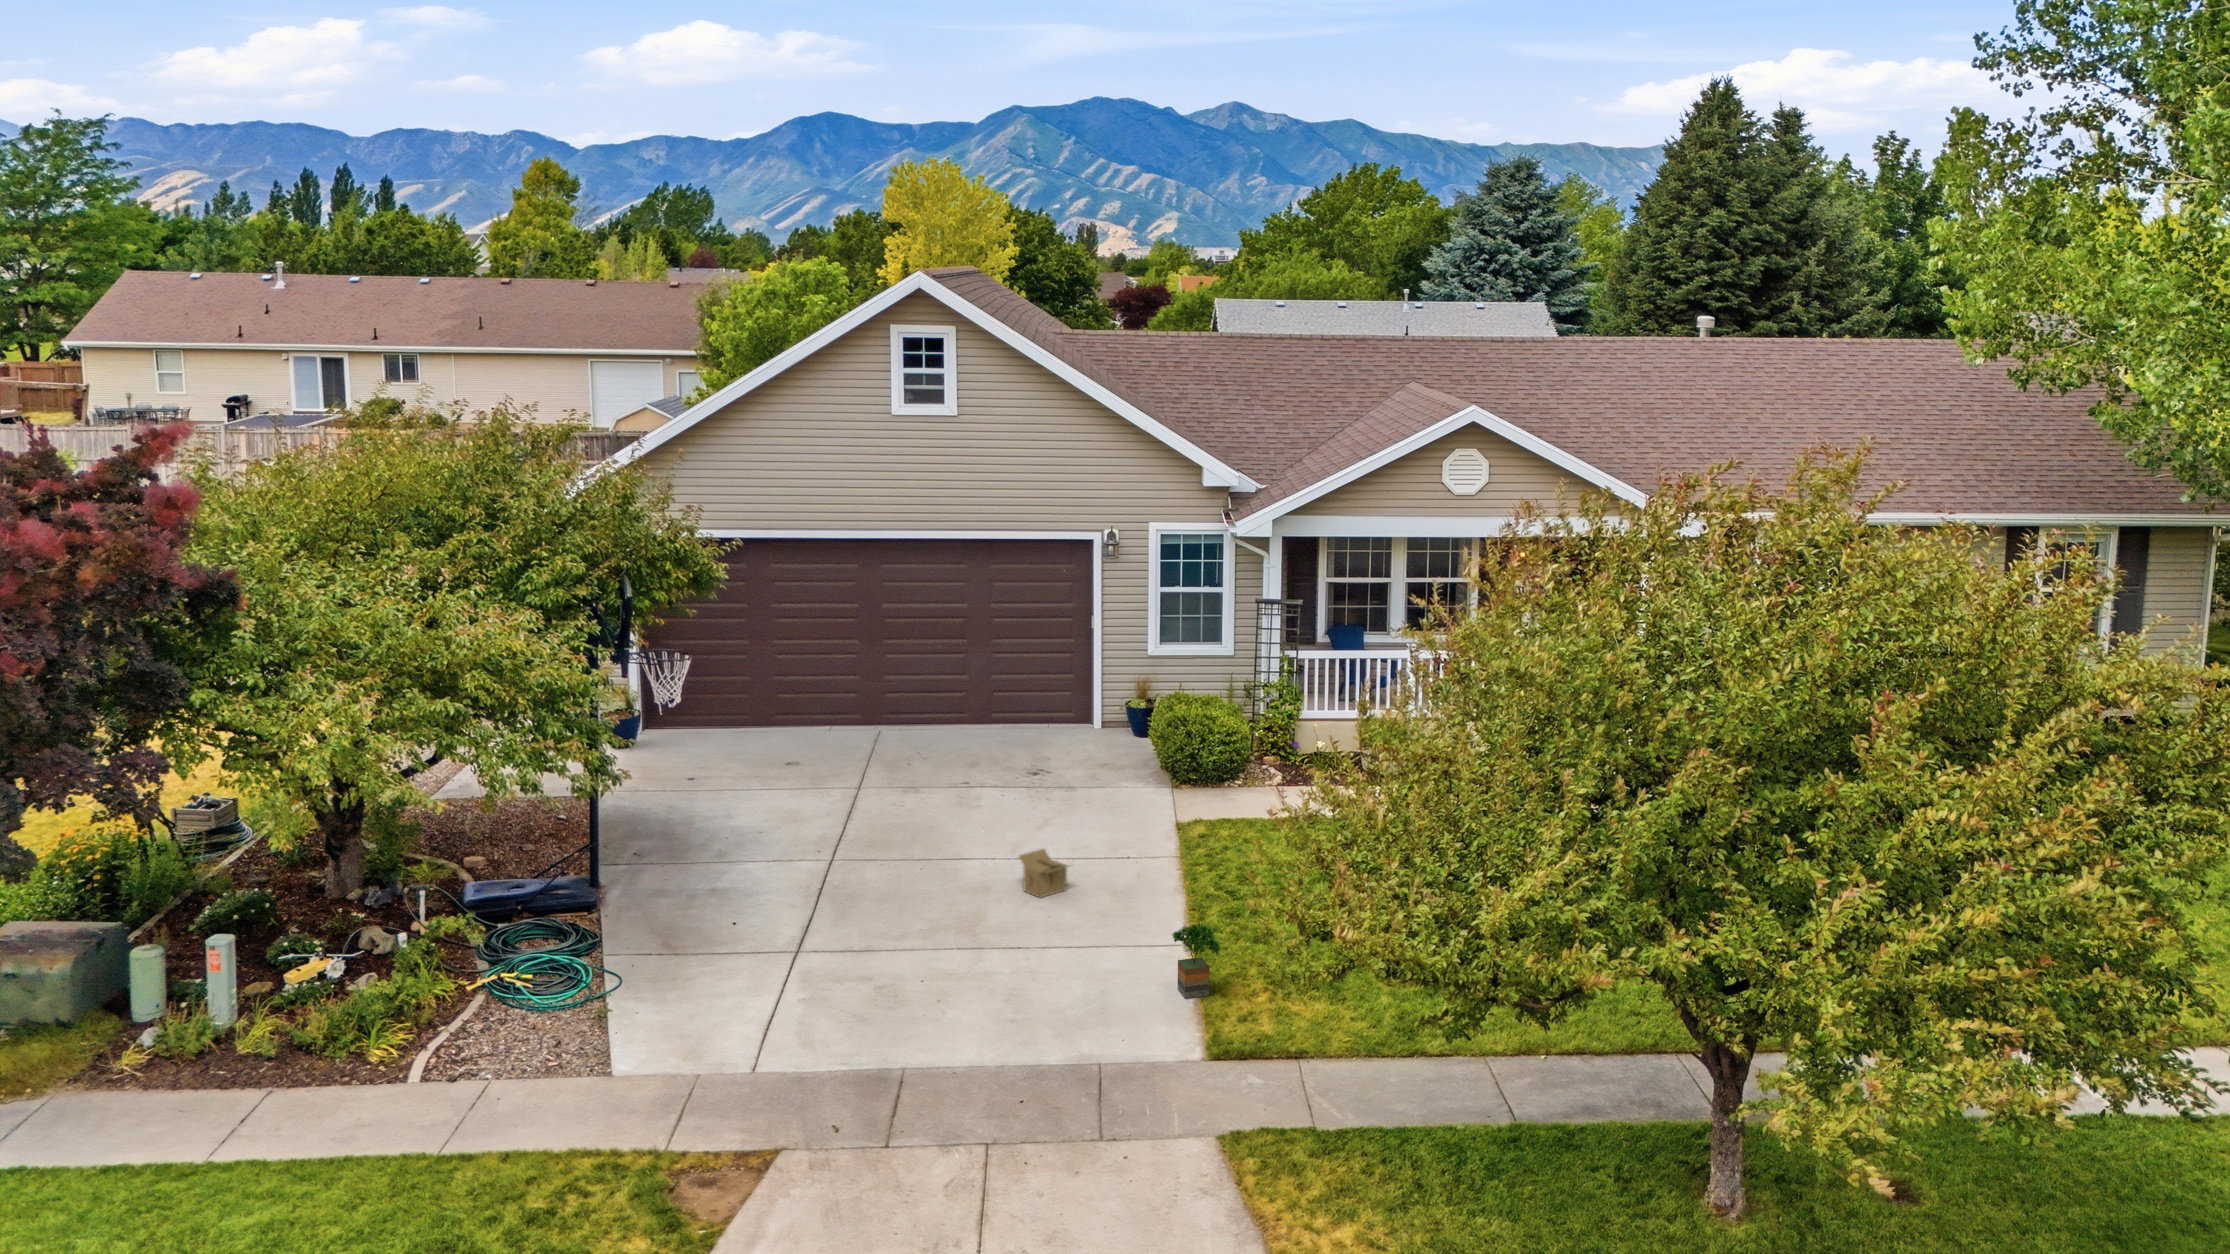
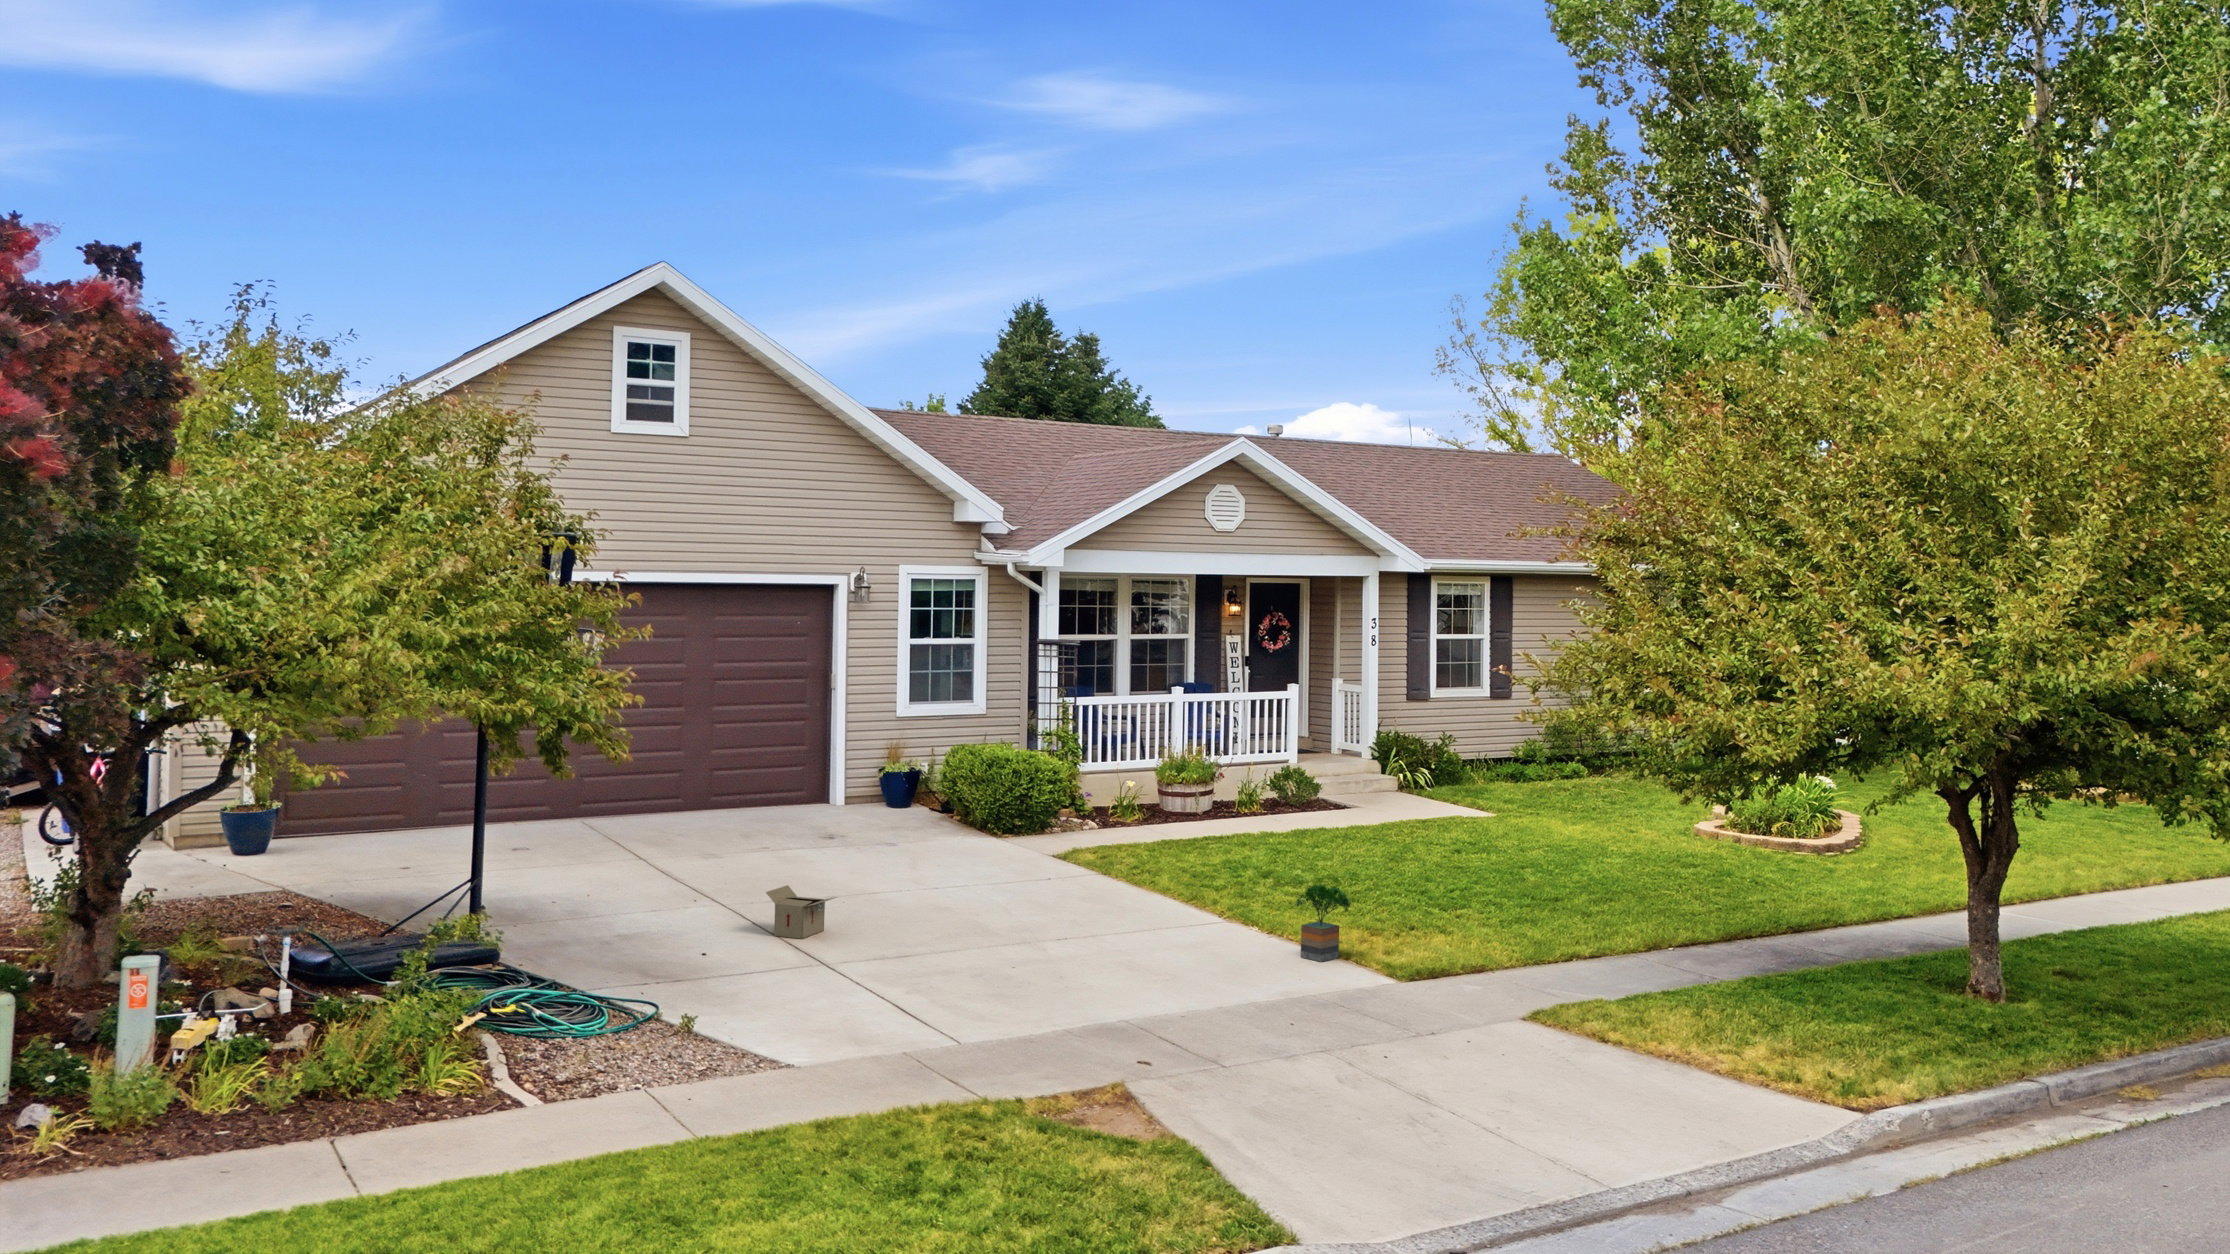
cardboard box: present [1019,849,1068,898] -> present [766,885,834,939]

